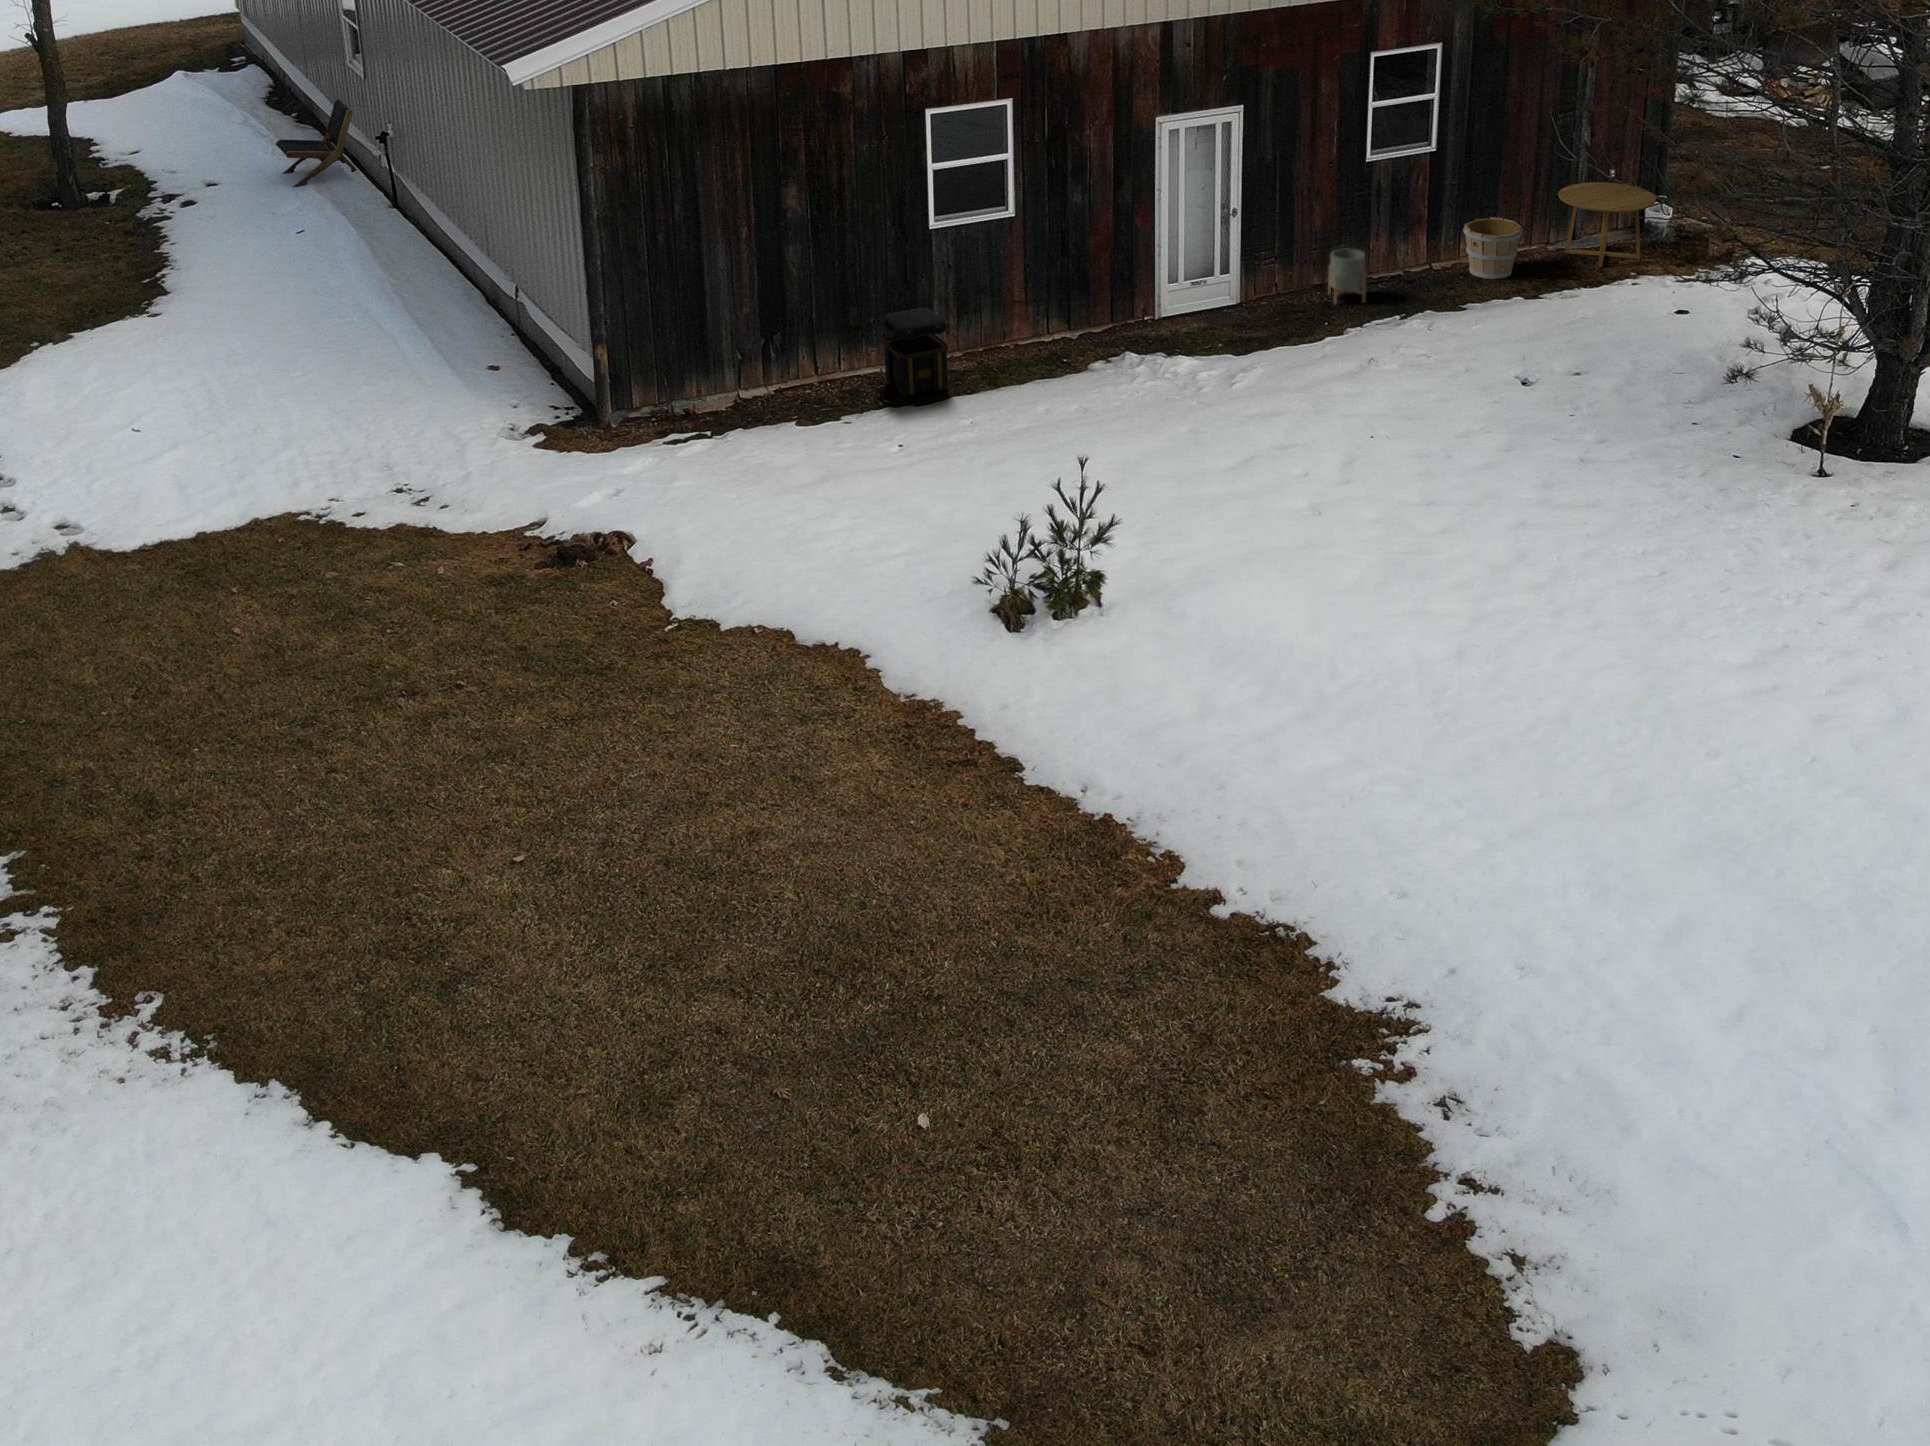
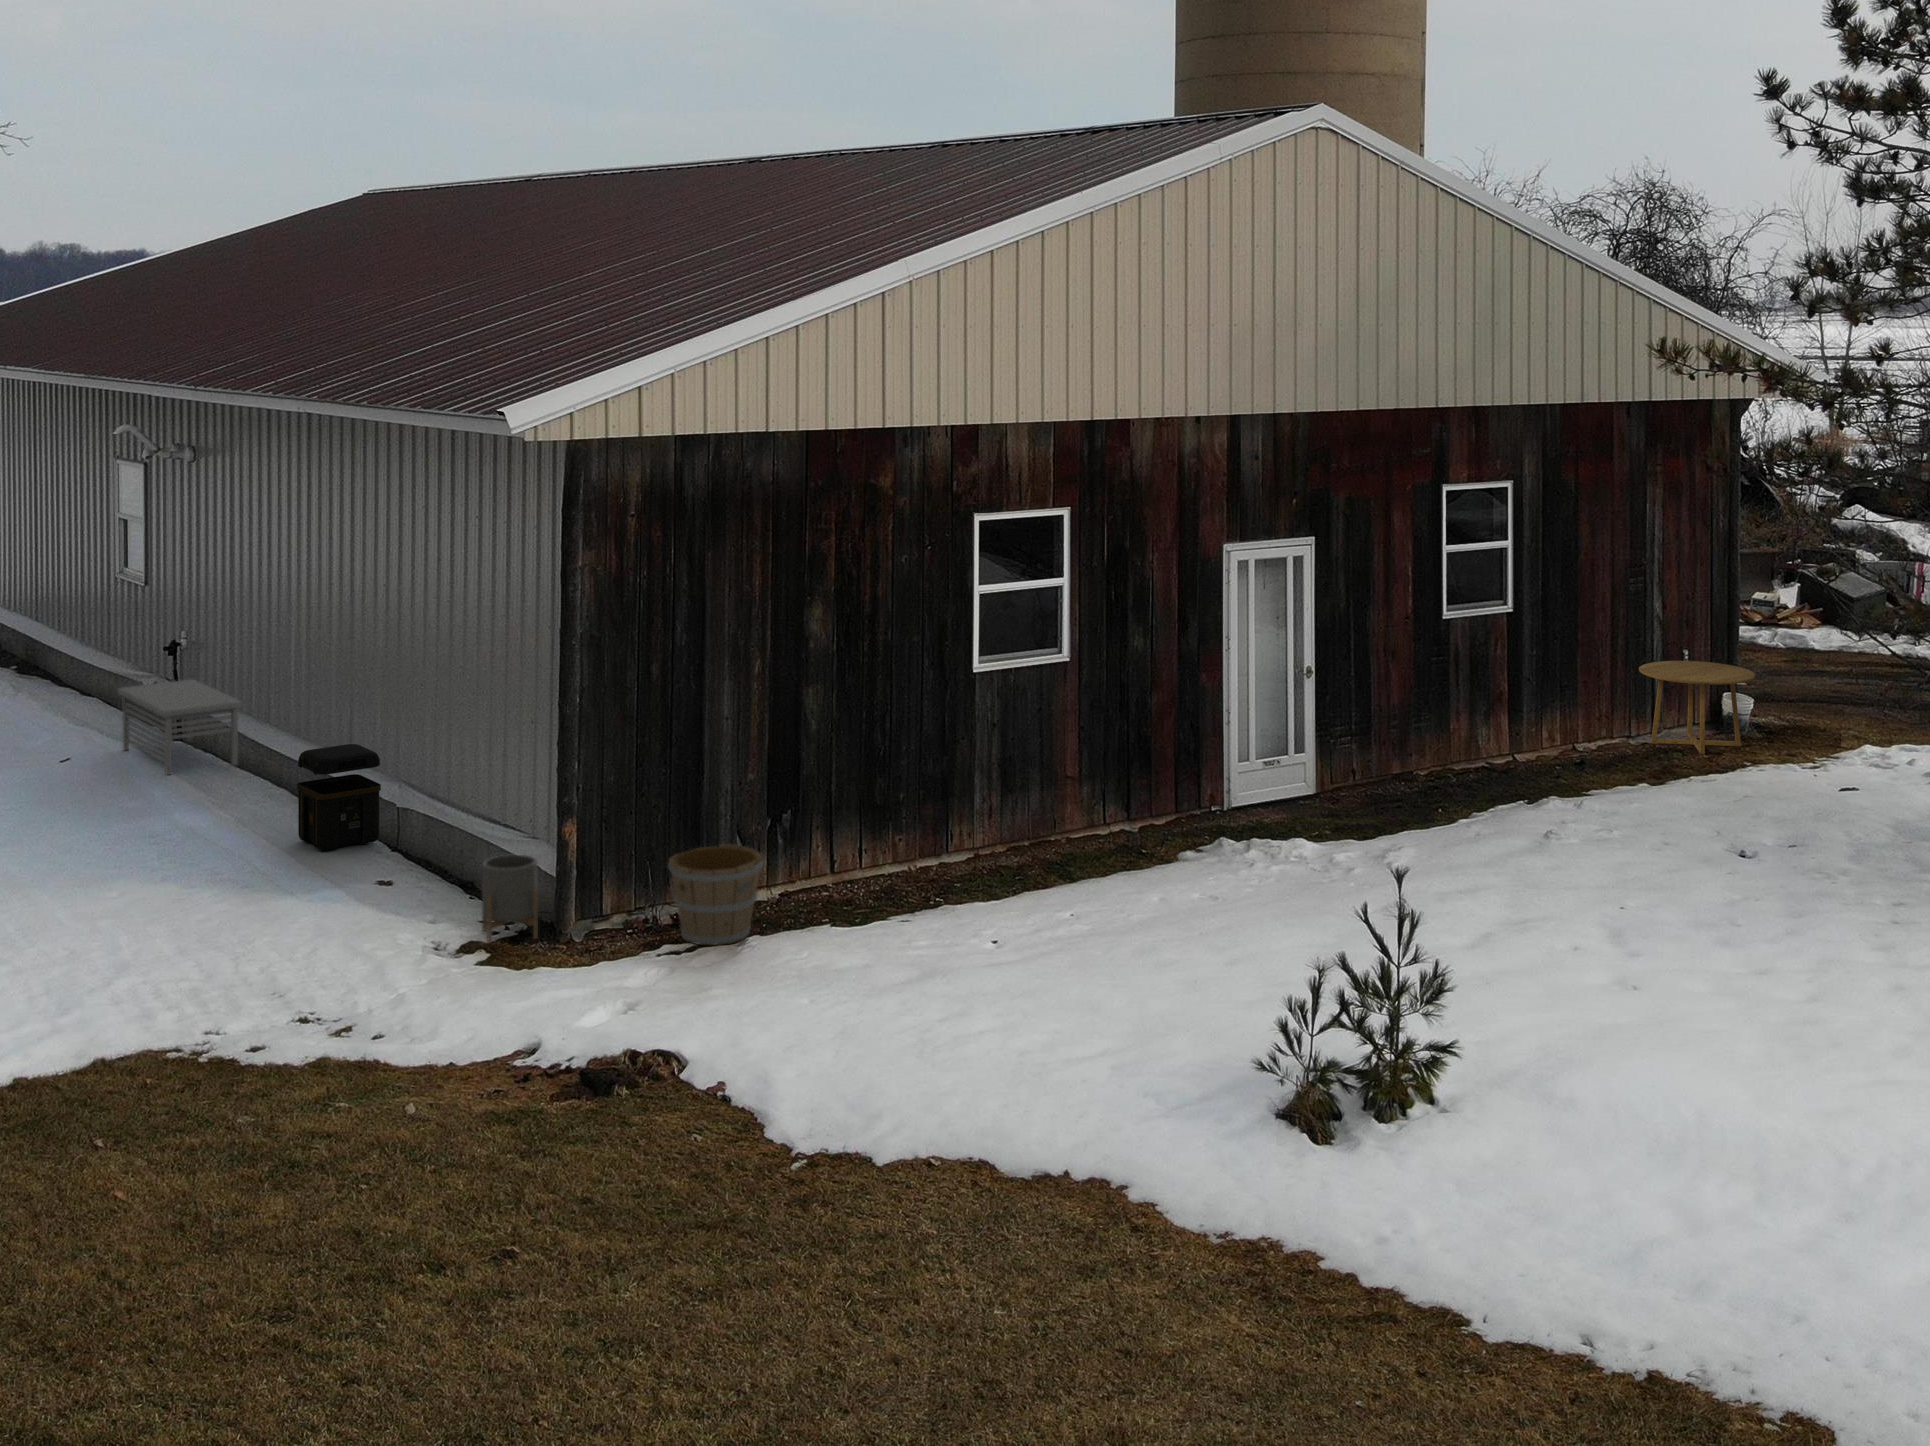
lounge chair: present [276,98,357,187] -> none [13,608,124,715]
storage bench: none [338,171,427,254] -> present [118,679,243,775]
wooden bucket: present [1463,217,1523,279] -> present [668,844,763,945]
planter: present [1328,249,1366,304] -> present [482,855,538,944]
toolbox: present [883,308,948,397] -> present [297,744,381,851]

